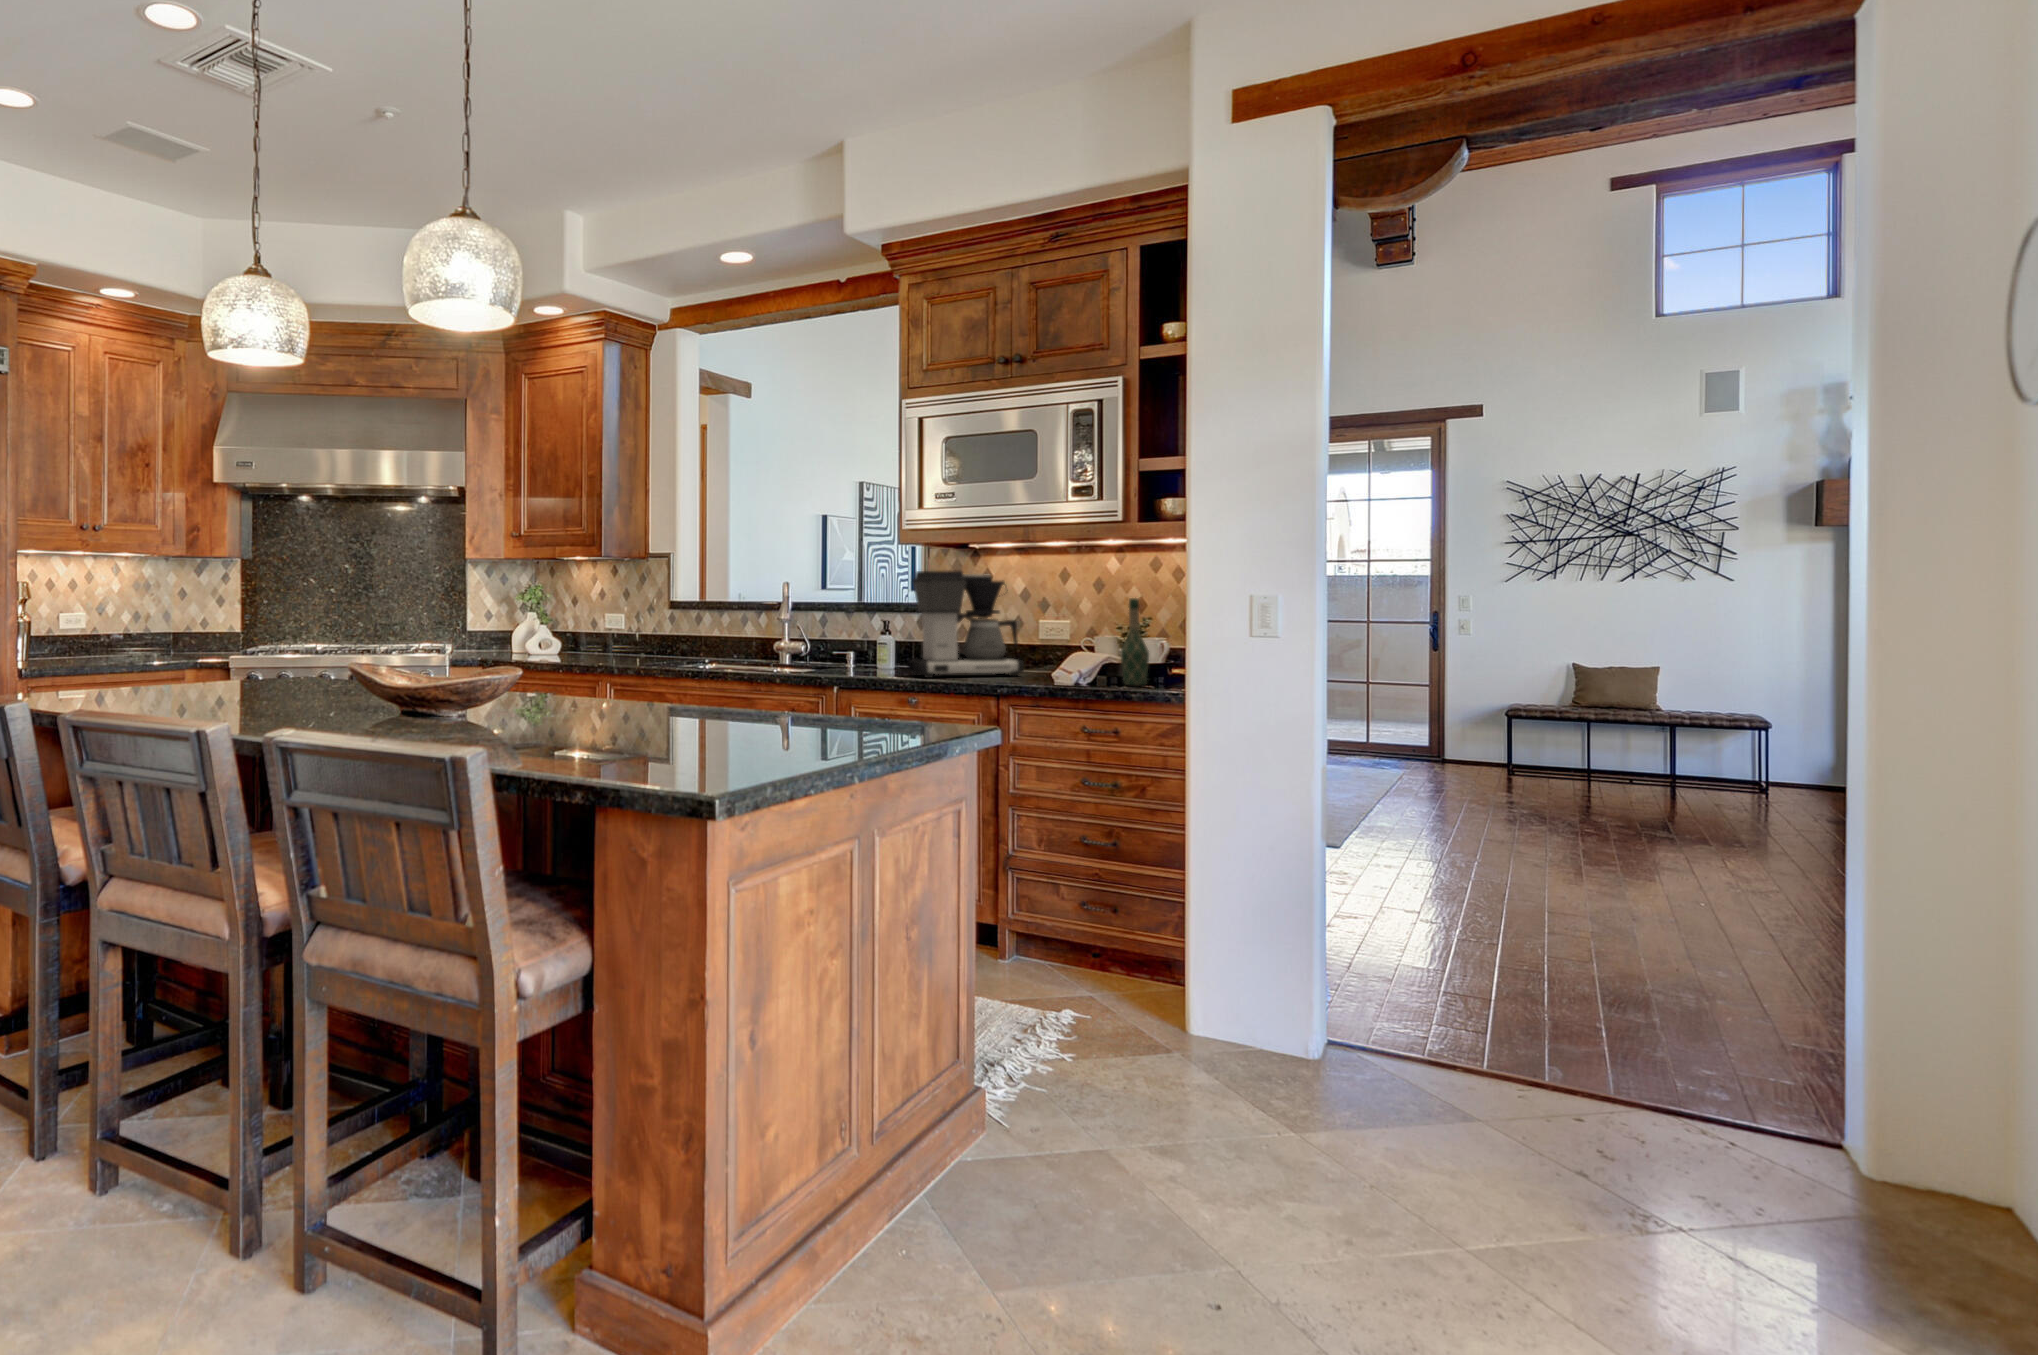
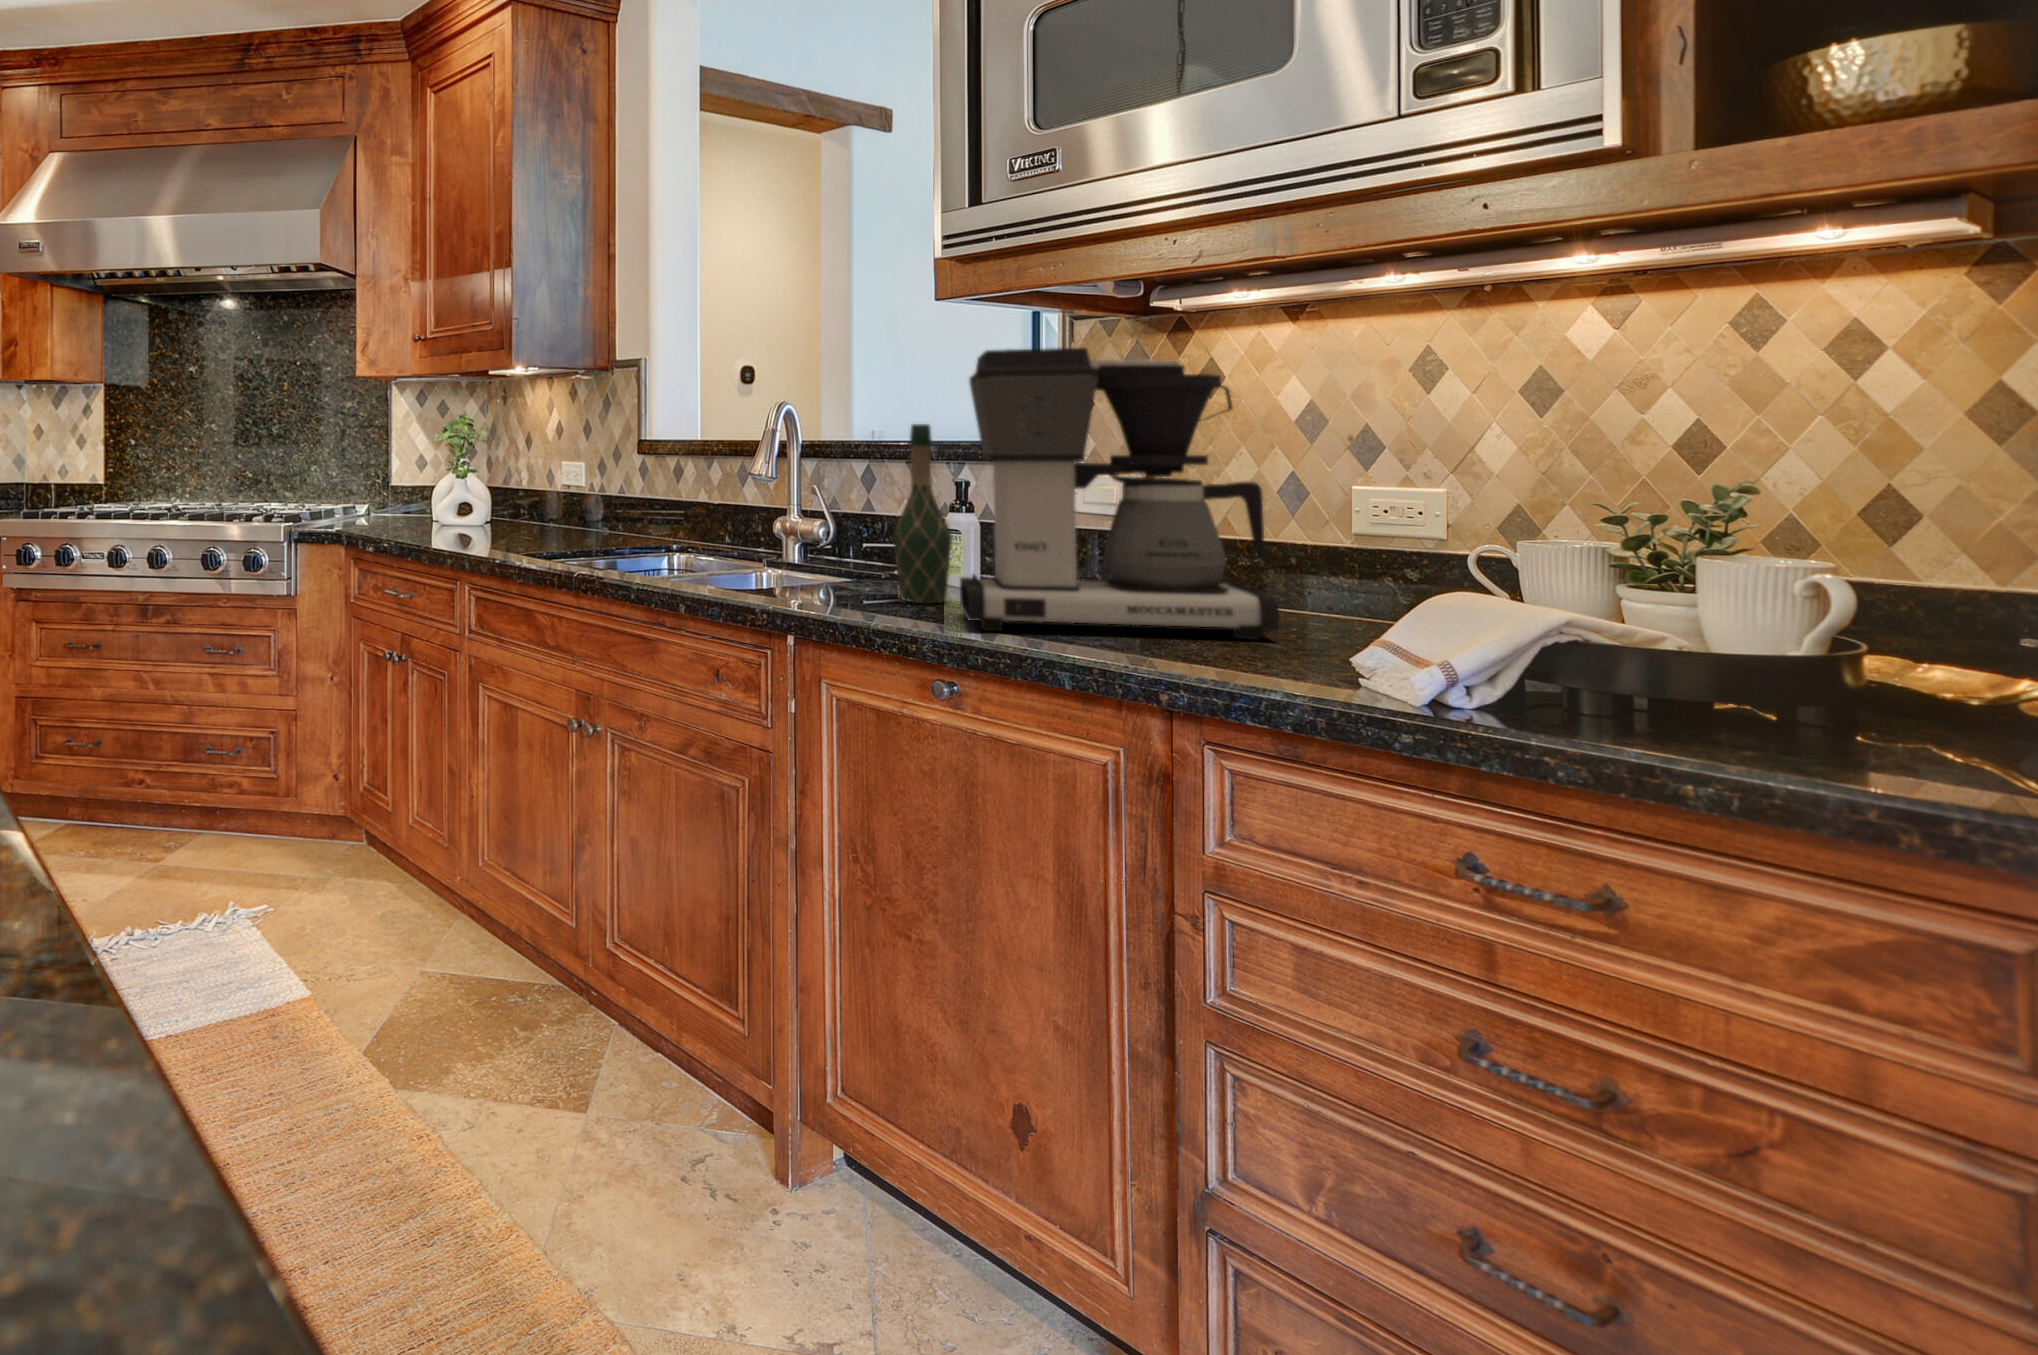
wine bottle: present [1120,598,1149,686] -> present [893,424,952,603]

